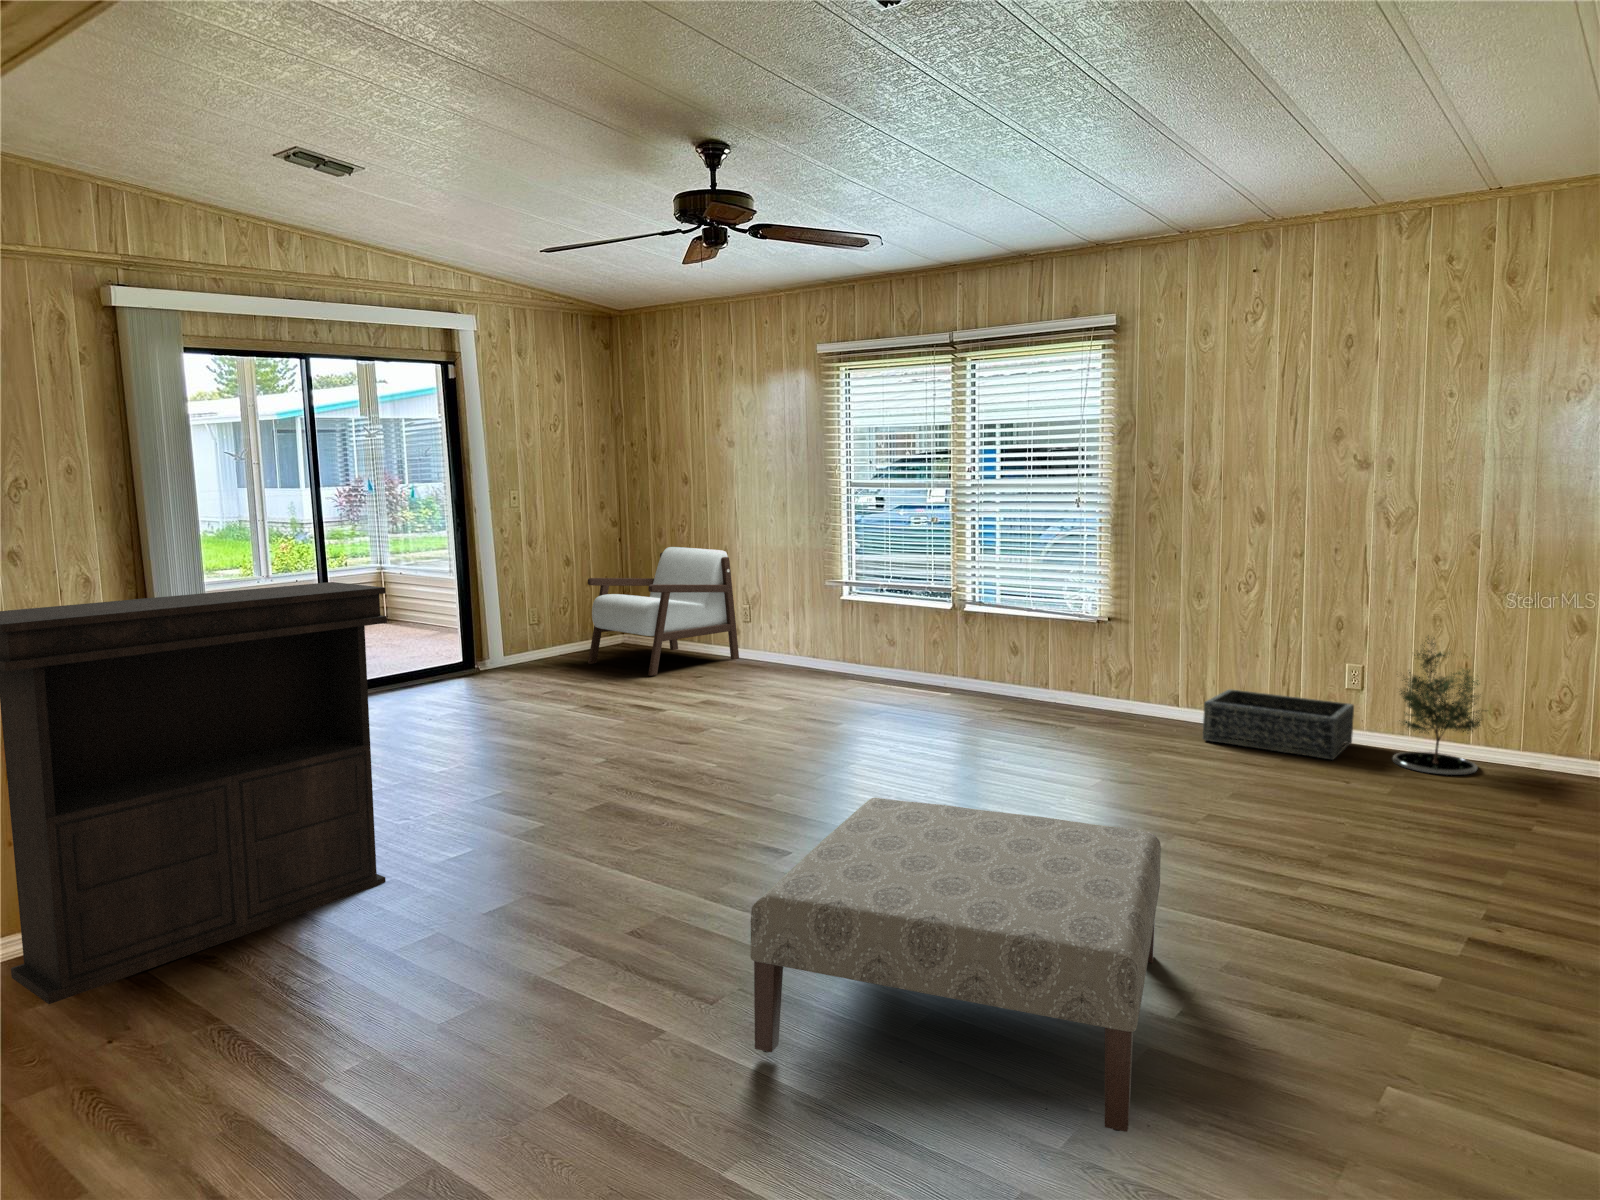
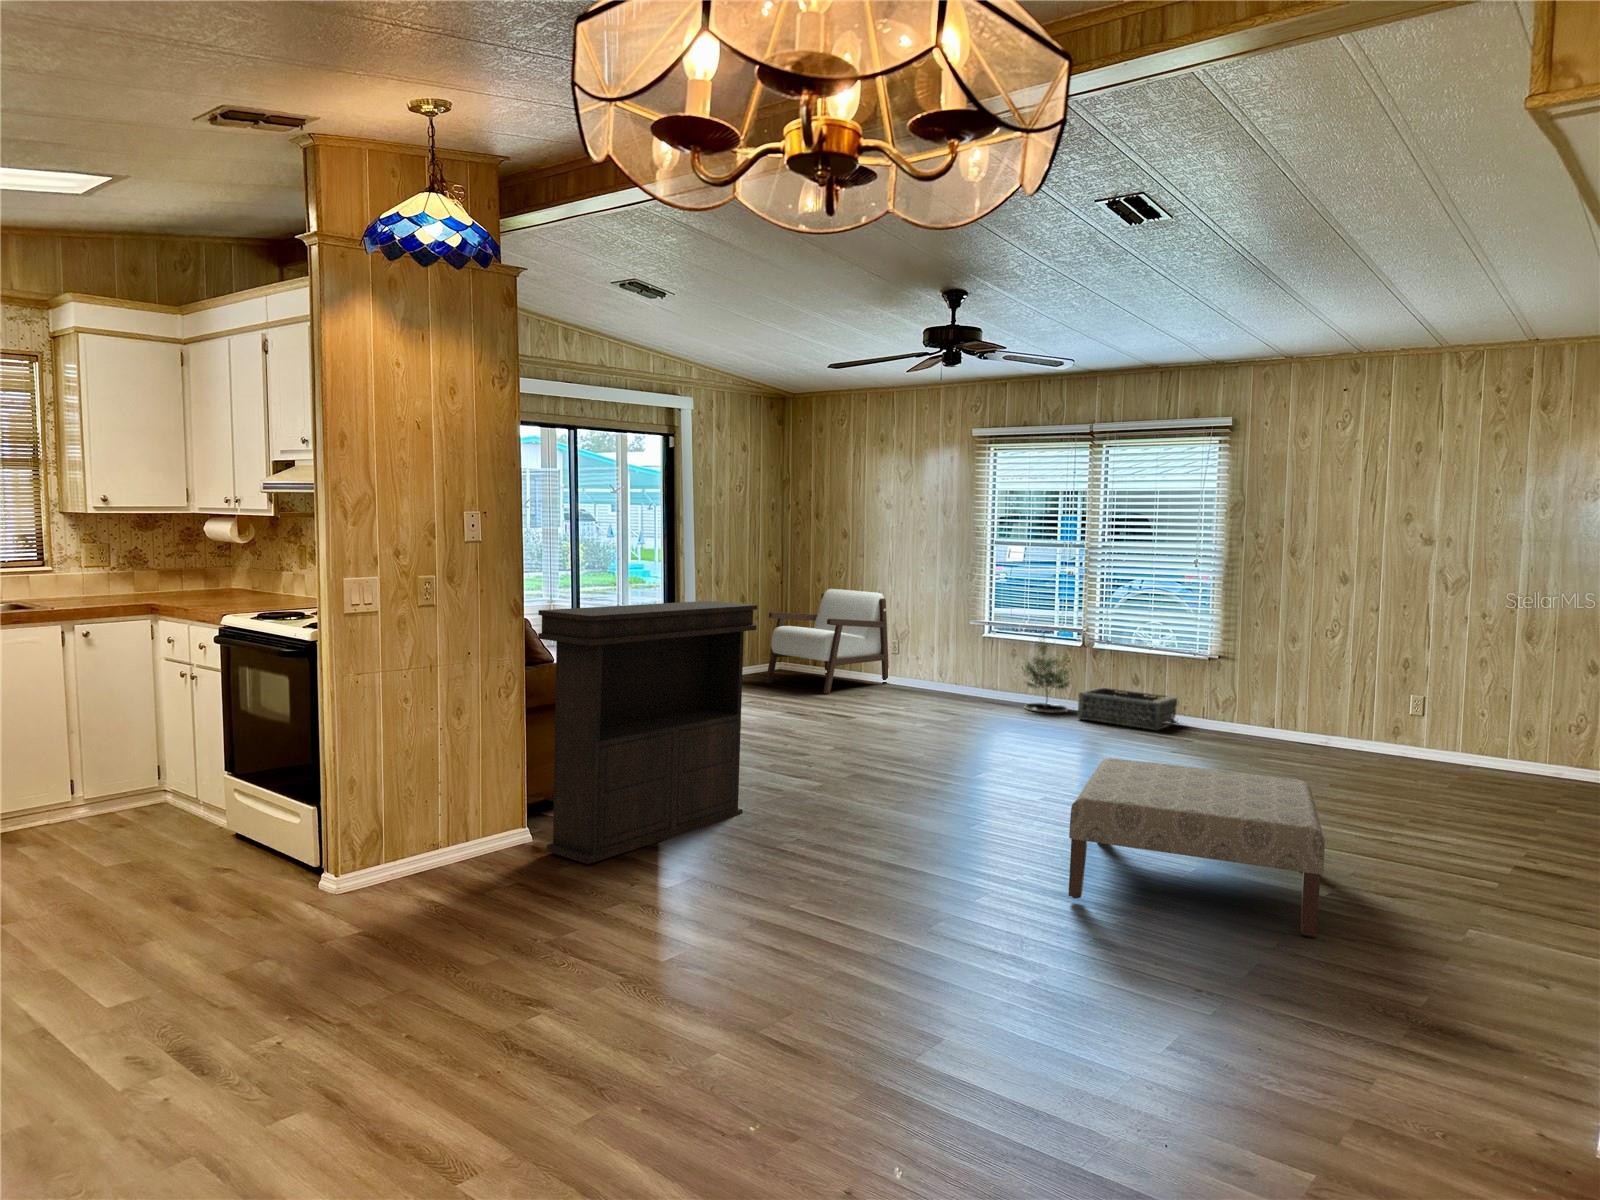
potted tree: present [1393,638,1480,775] -> present [1025,634,1070,713]
basket: present [1203,689,1354,760] -> present [1078,687,1179,730]

